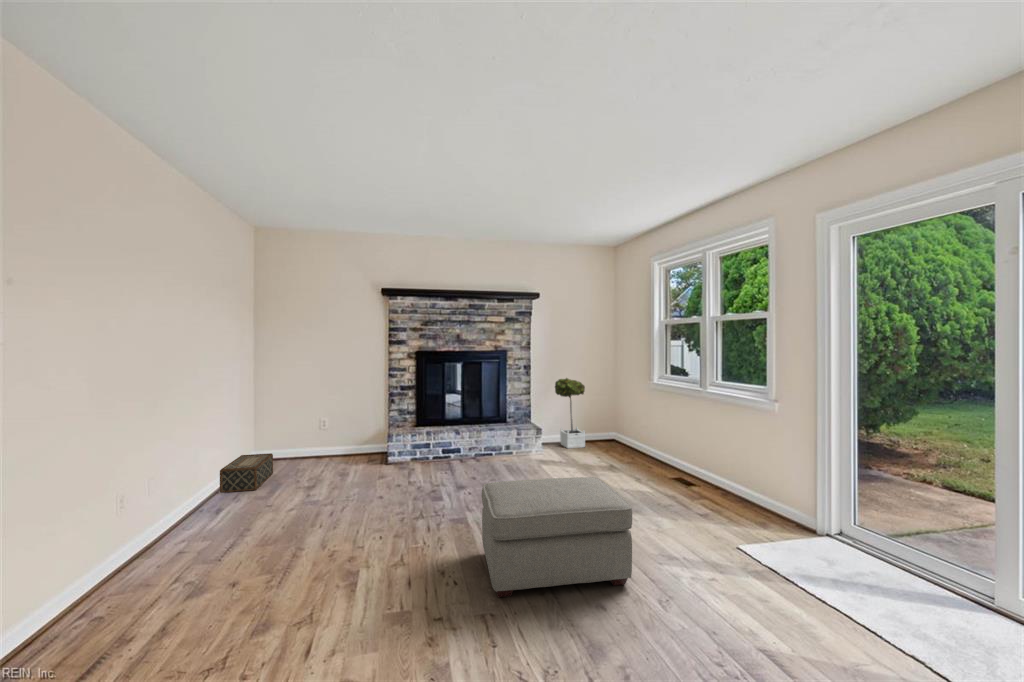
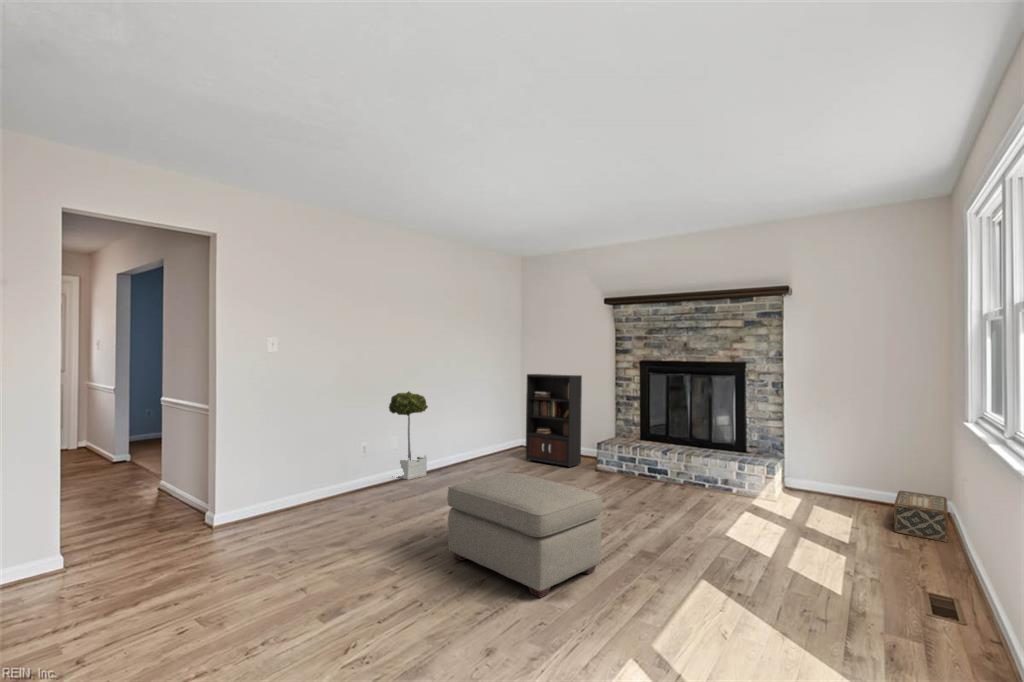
bookcase: none [298,369,379,474] -> present [525,374,582,467]
potted tree: present [555,378,585,448] -> present [389,391,428,480]
woven basket: present [220,453,273,493] -> present [894,491,948,542]

